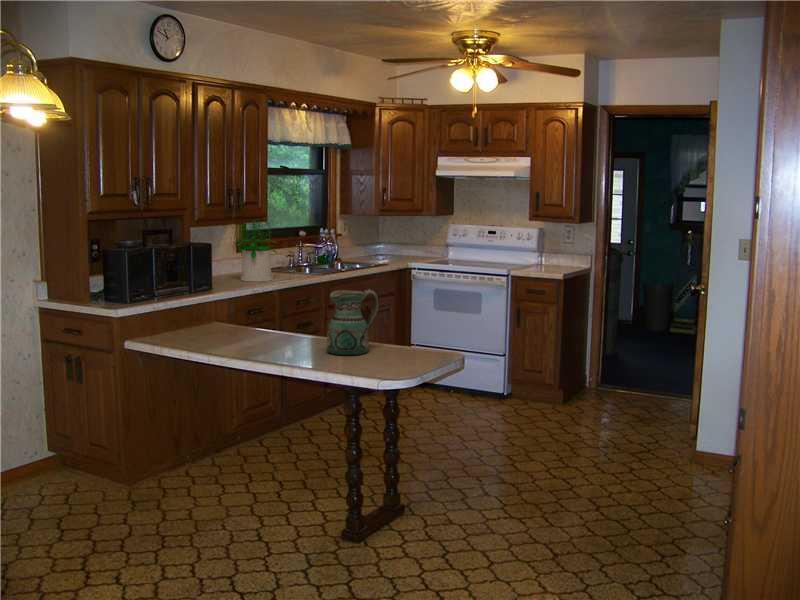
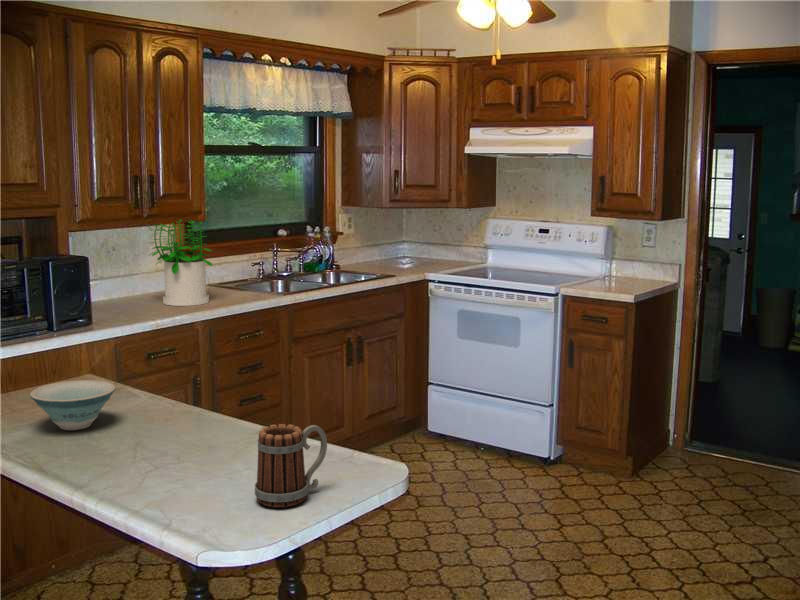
ceramic pitcher: present [327,289,378,355] -> none [152,358,252,481]
bowl: none [229,313,279,341] -> present [30,380,116,430]
mug: none [396,320,431,361] -> present [255,424,327,508]

